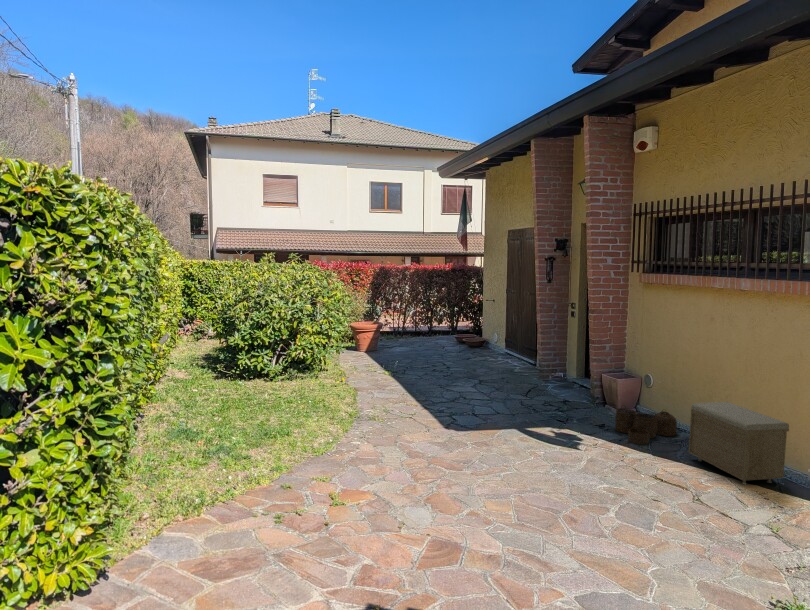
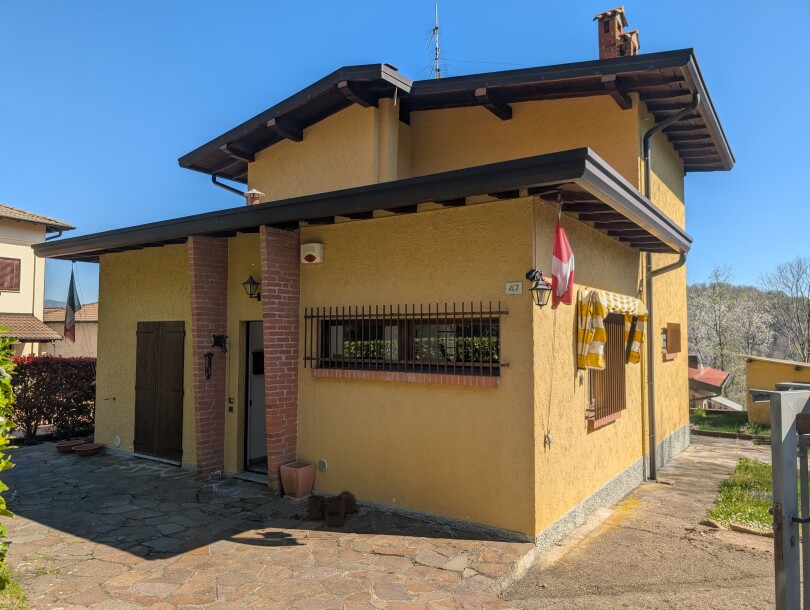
storage bench: present [689,402,789,484] -> none [381,474,451,539]

